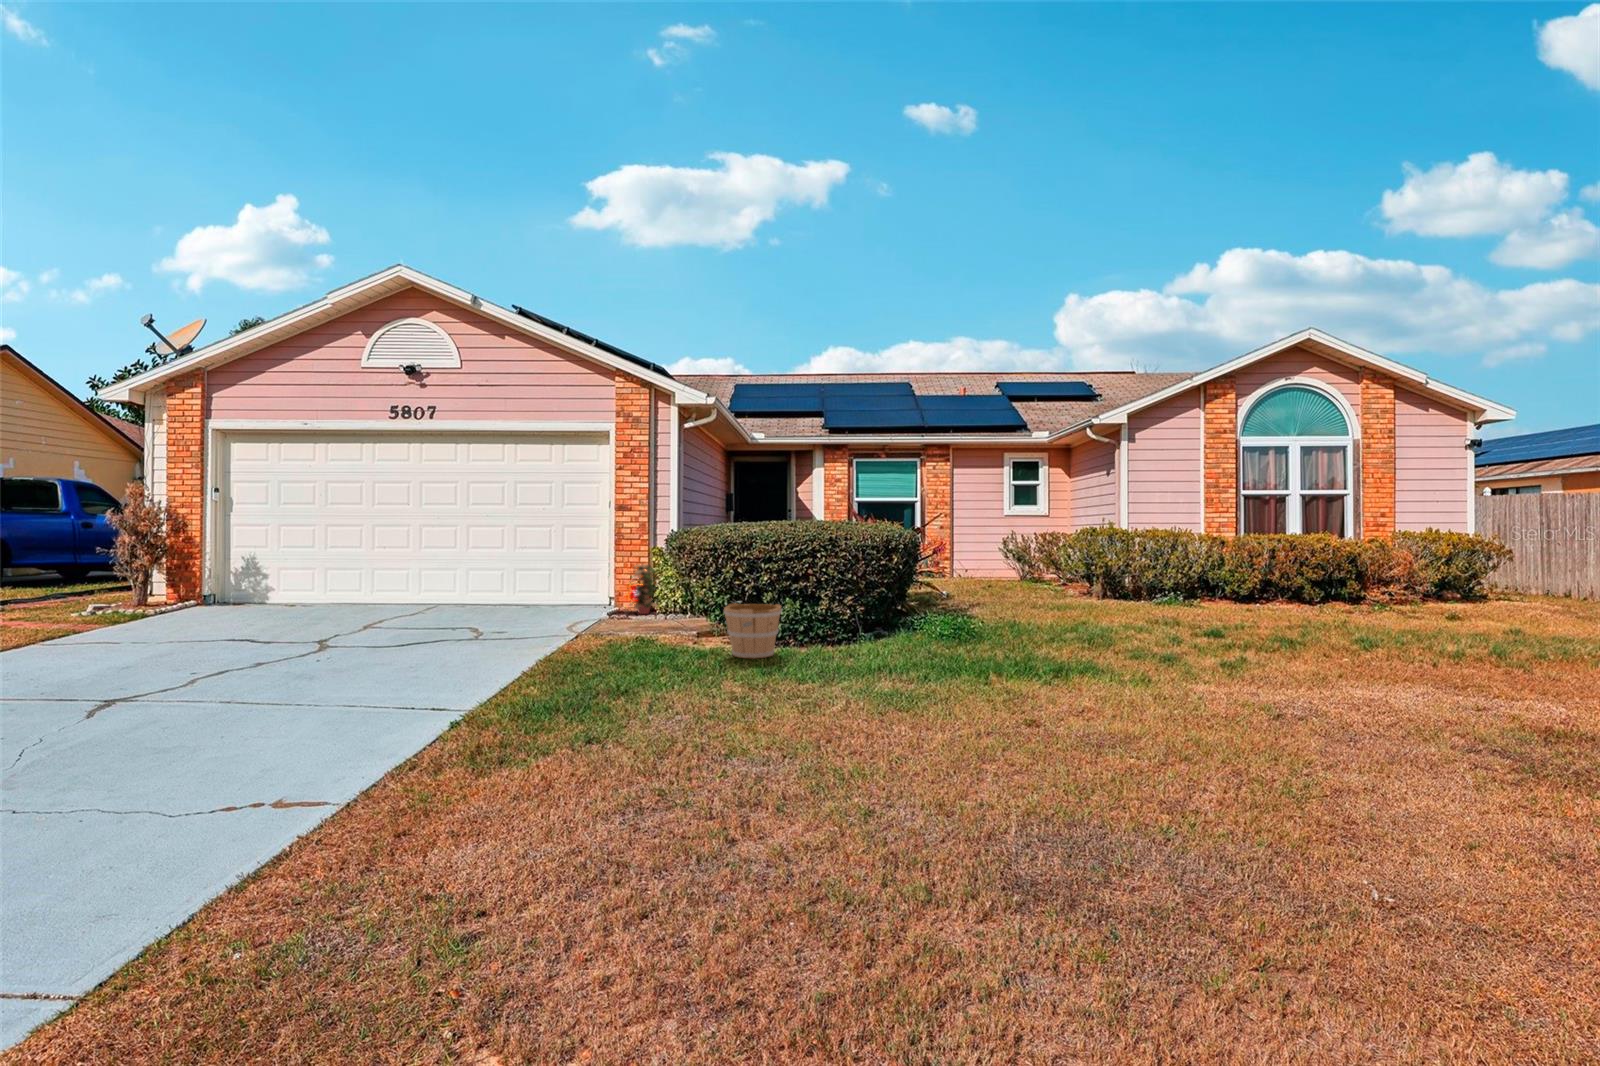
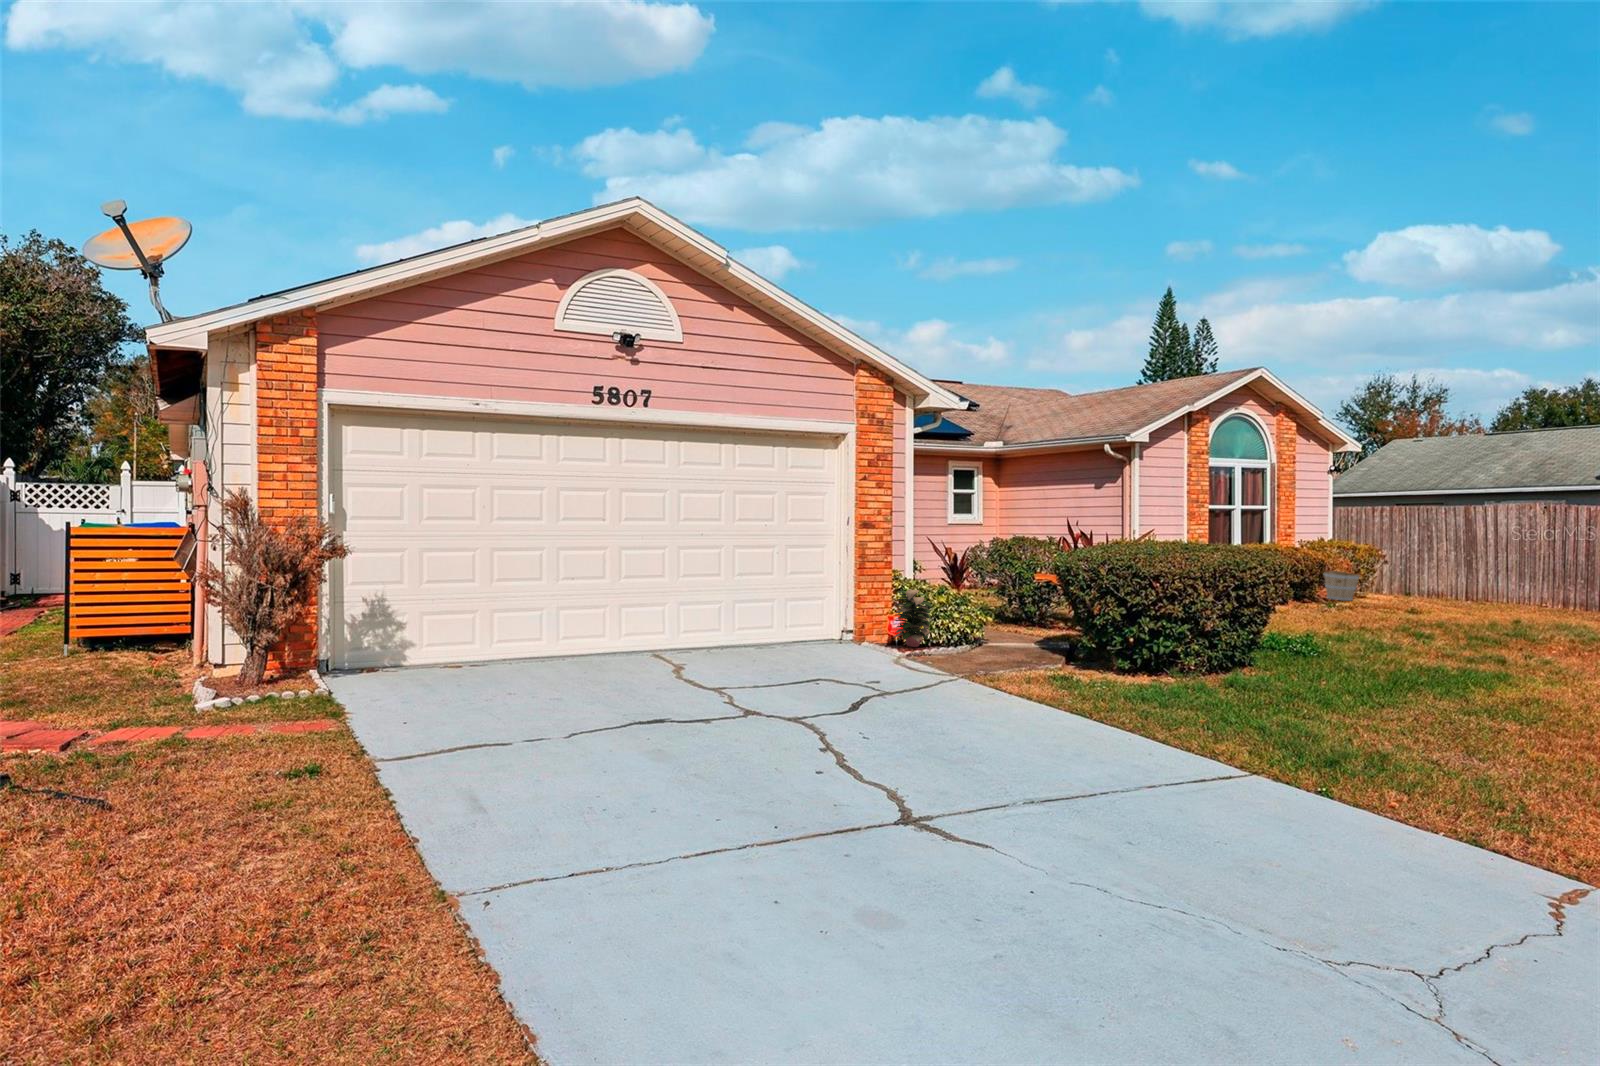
wooden bucket: present [724,603,782,658] -> present [1324,571,1359,601]

